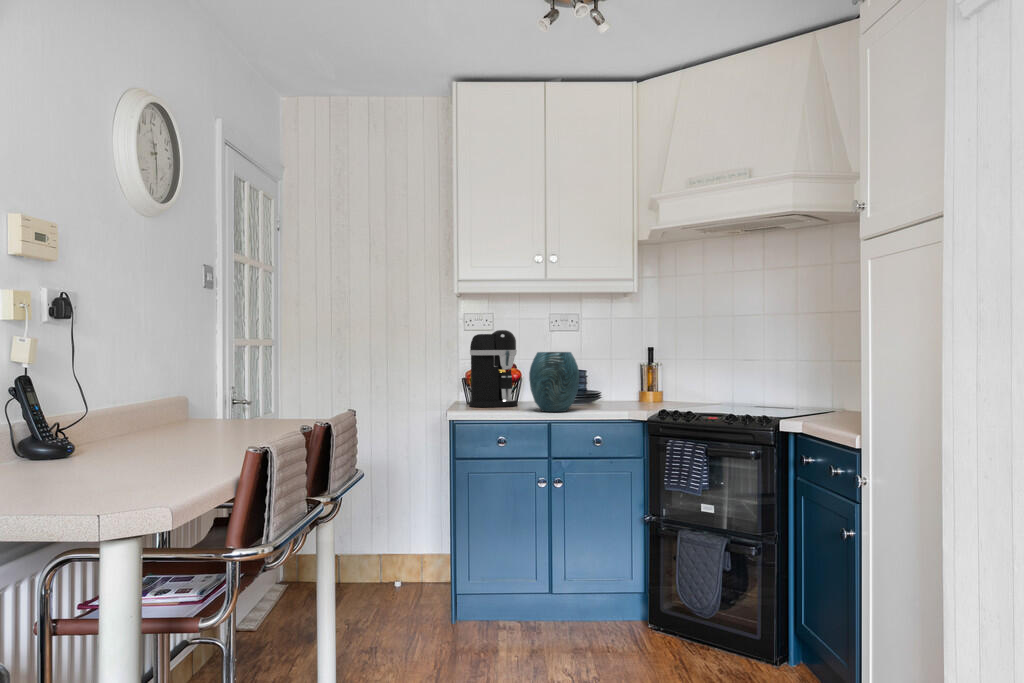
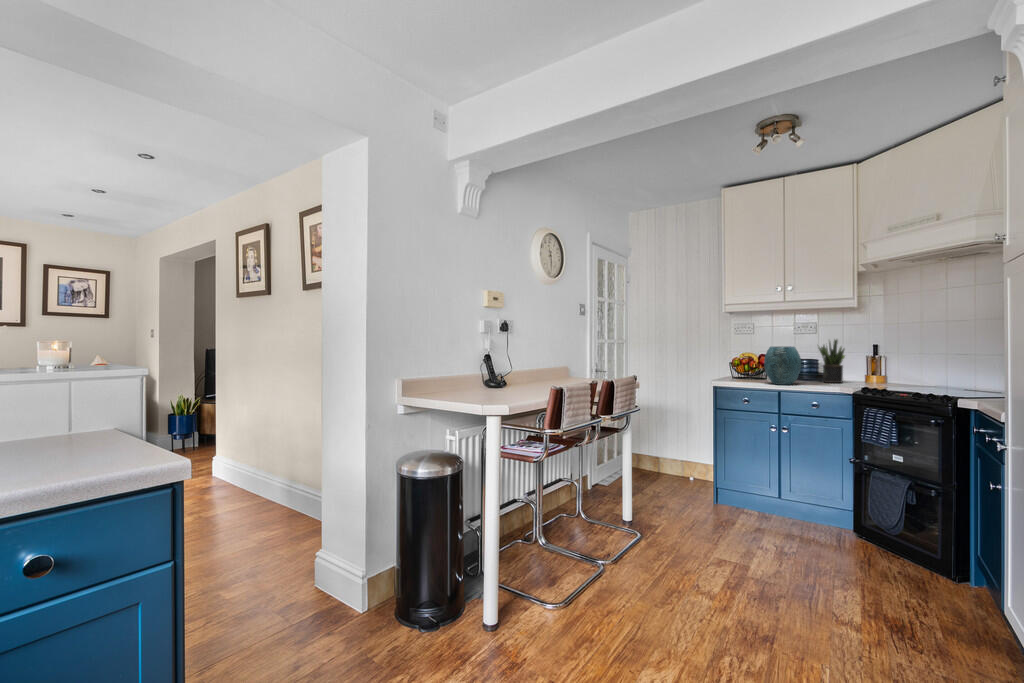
coffee maker: present [469,330,518,407] -> none [730,333,764,380]
potted plant: none [590,340,622,405] -> present [819,340,845,383]

